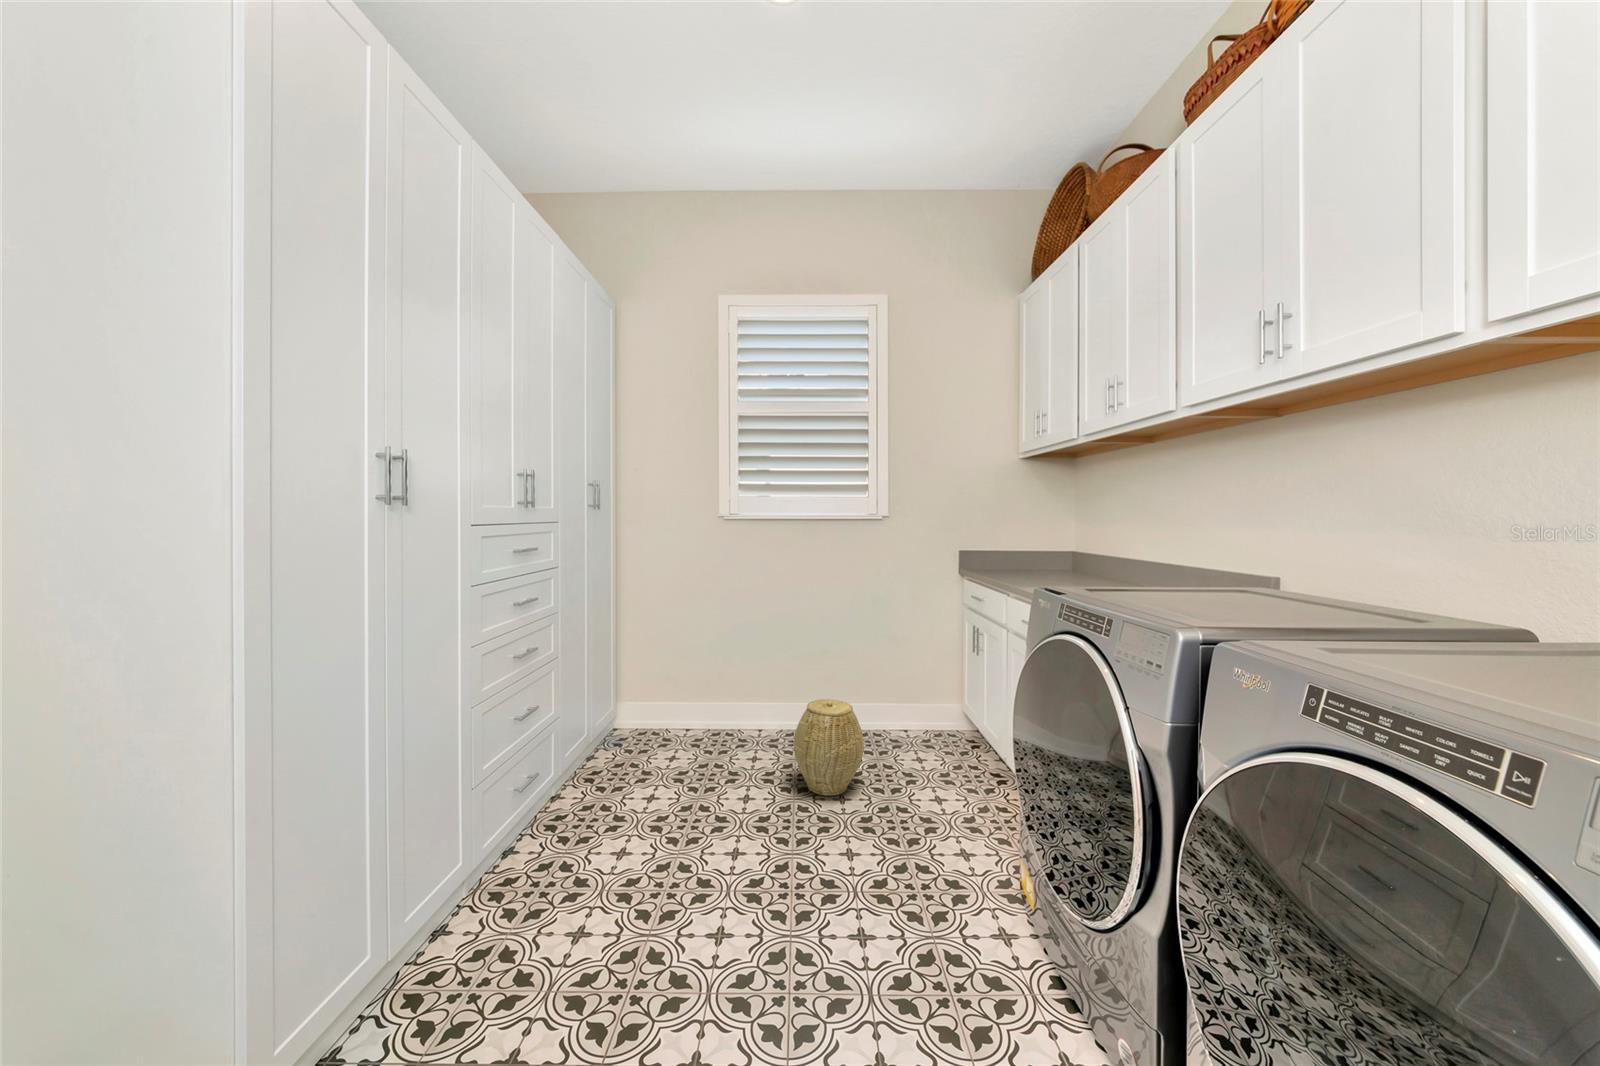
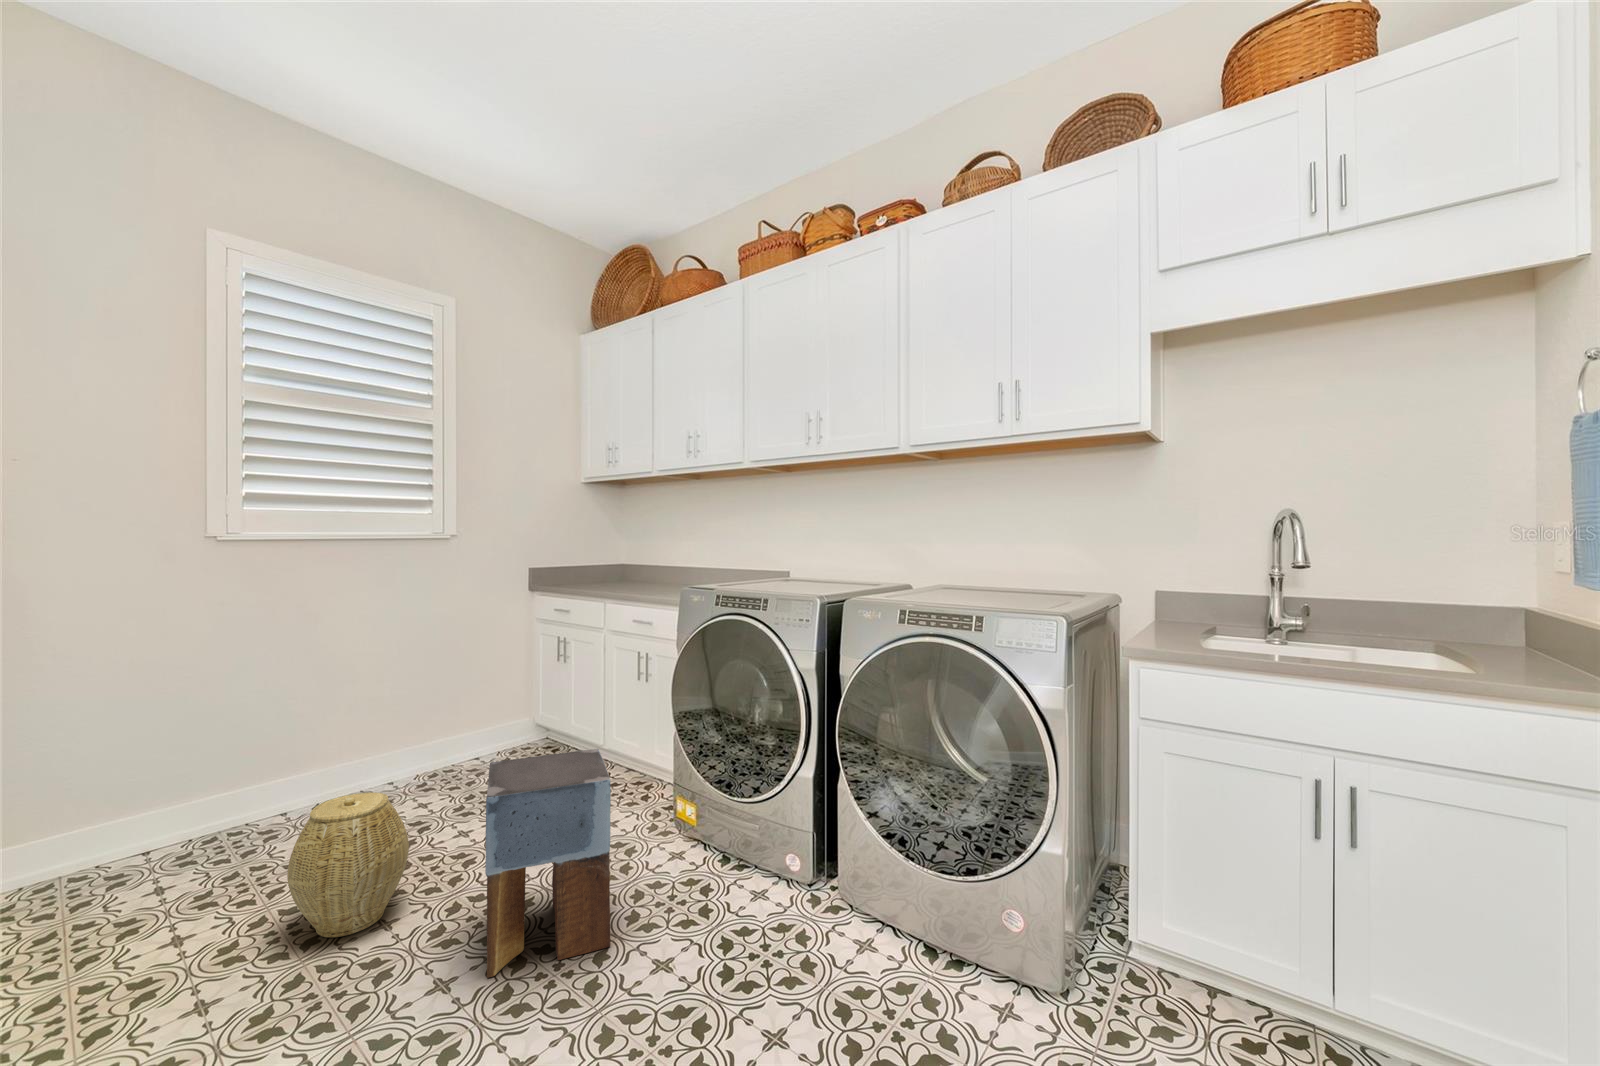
stool: none [877,704,995,896] -> present [485,749,611,978]

